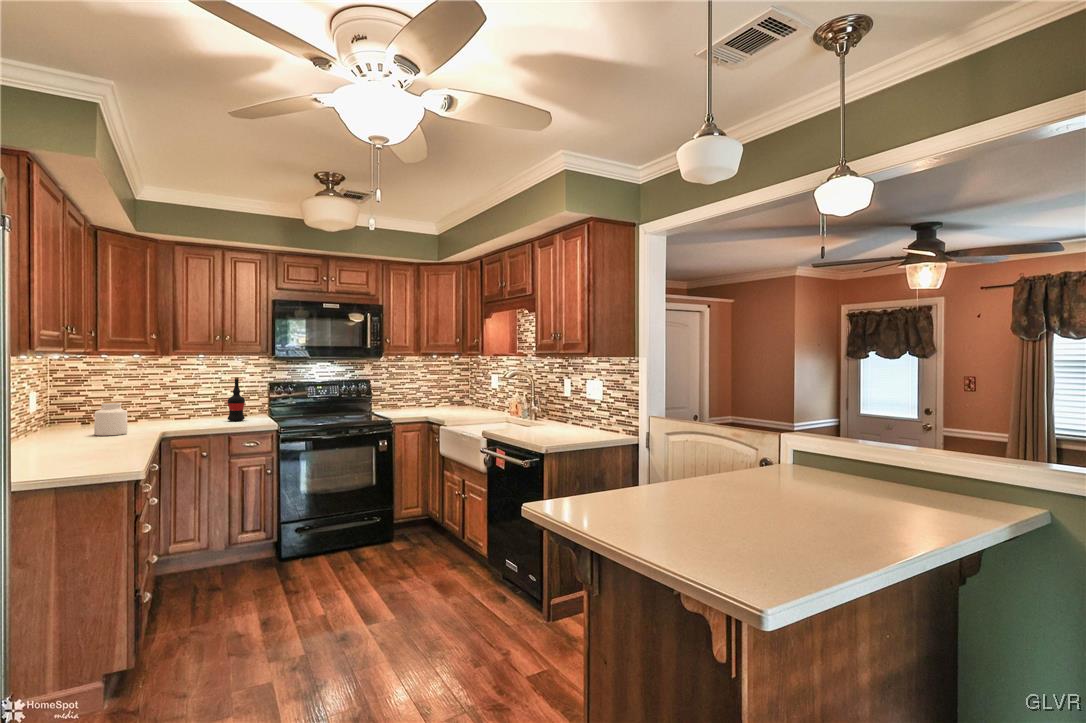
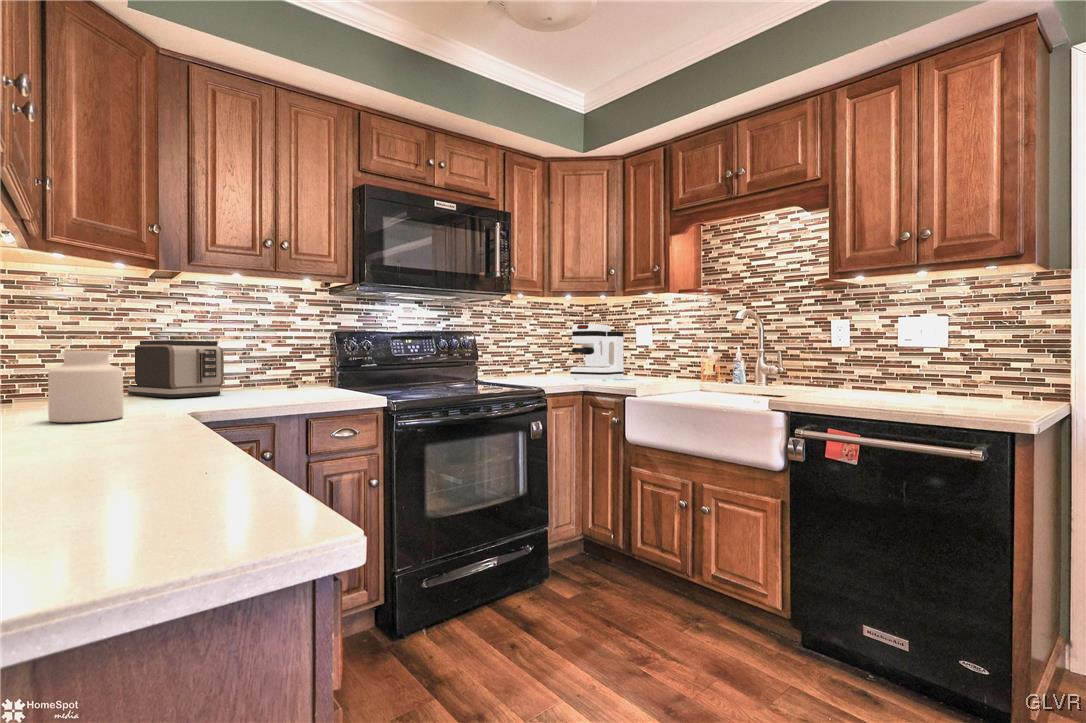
coffee maker: none [442,373,485,413] -> present [570,324,624,381]
wine bottle: present [228,377,245,421] -> none [280,318,309,393]
toaster: none [149,390,197,423] -> present [128,340,224,398]

